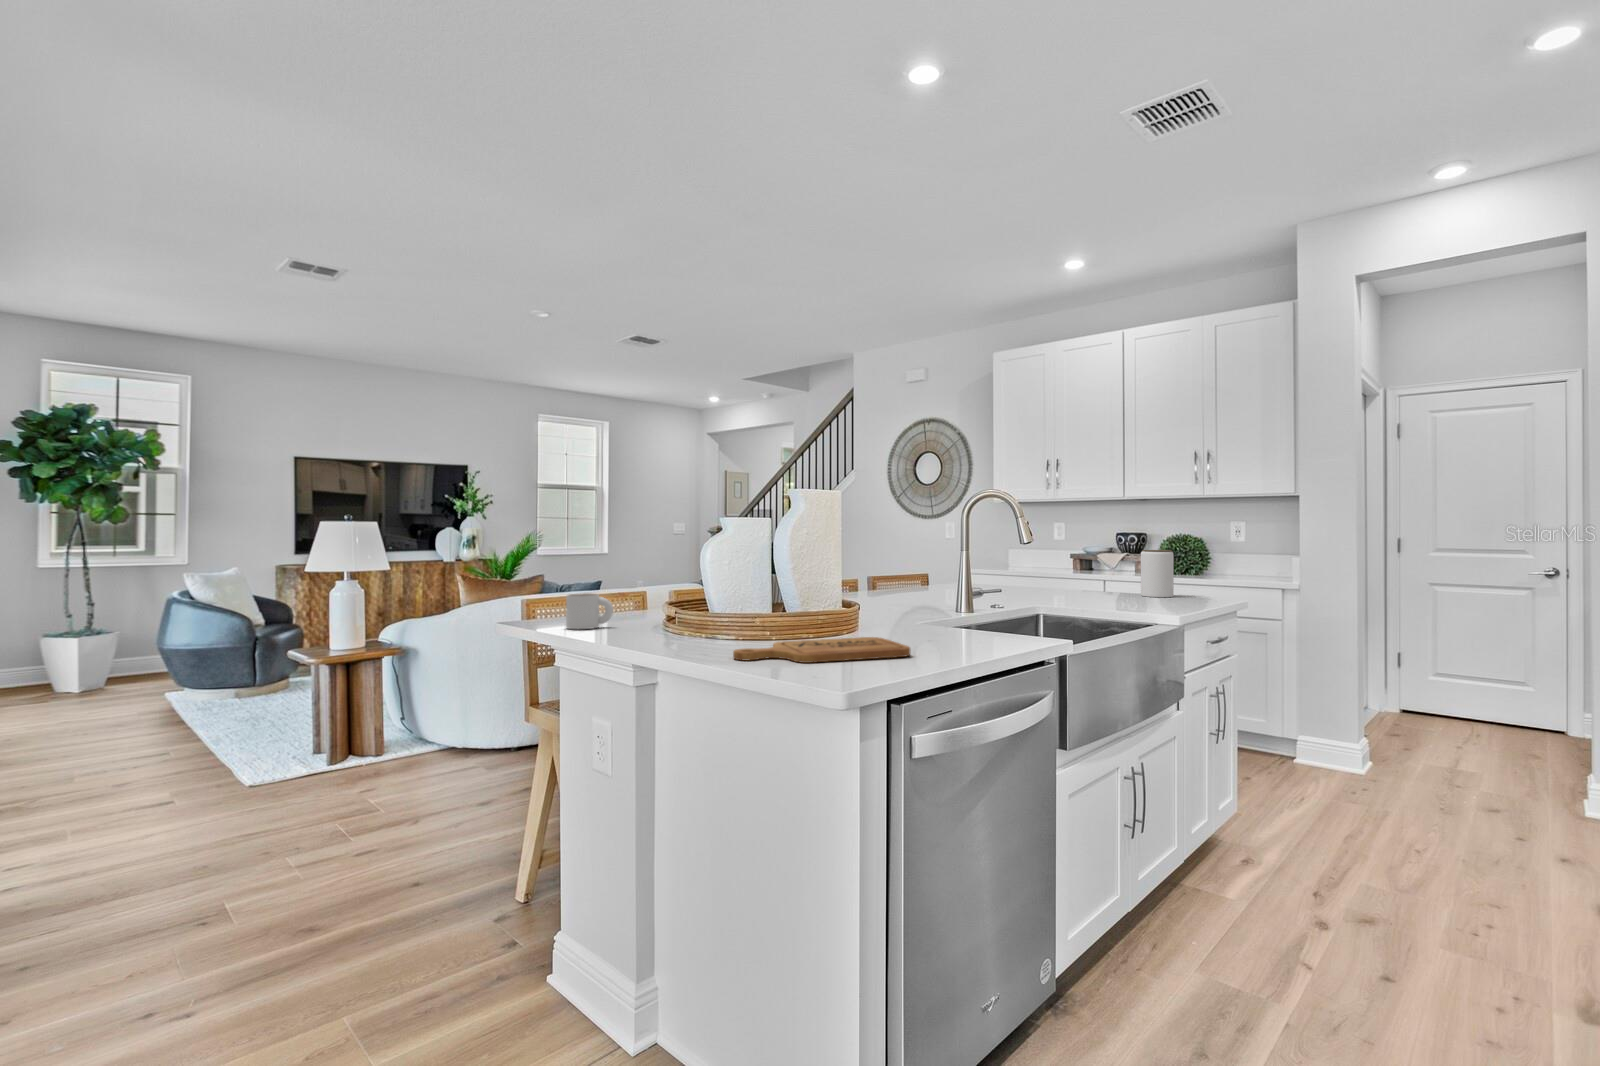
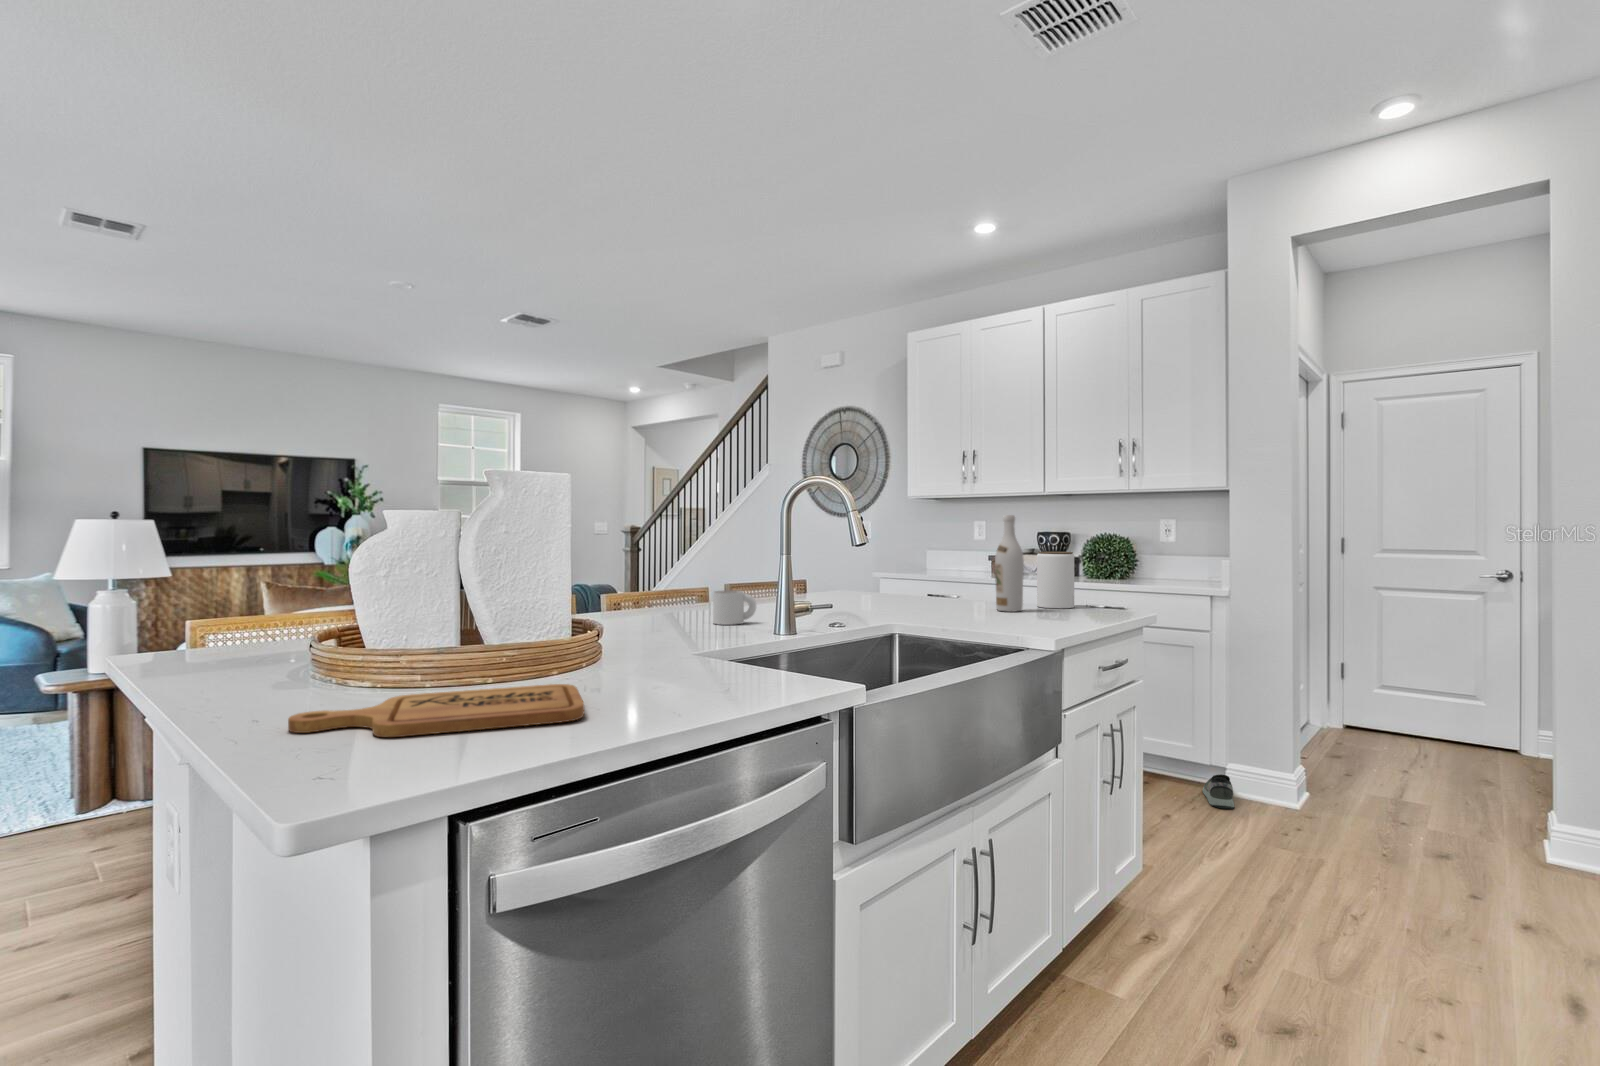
wine bottle: none [1109,519,1133,599] -> present [995,515,1024,612]
mug: present [566,593,613,629] -> present [713,590,756,625]
shoe: none [1275,739,1305,774] -> present [1203,774,1234,809]

